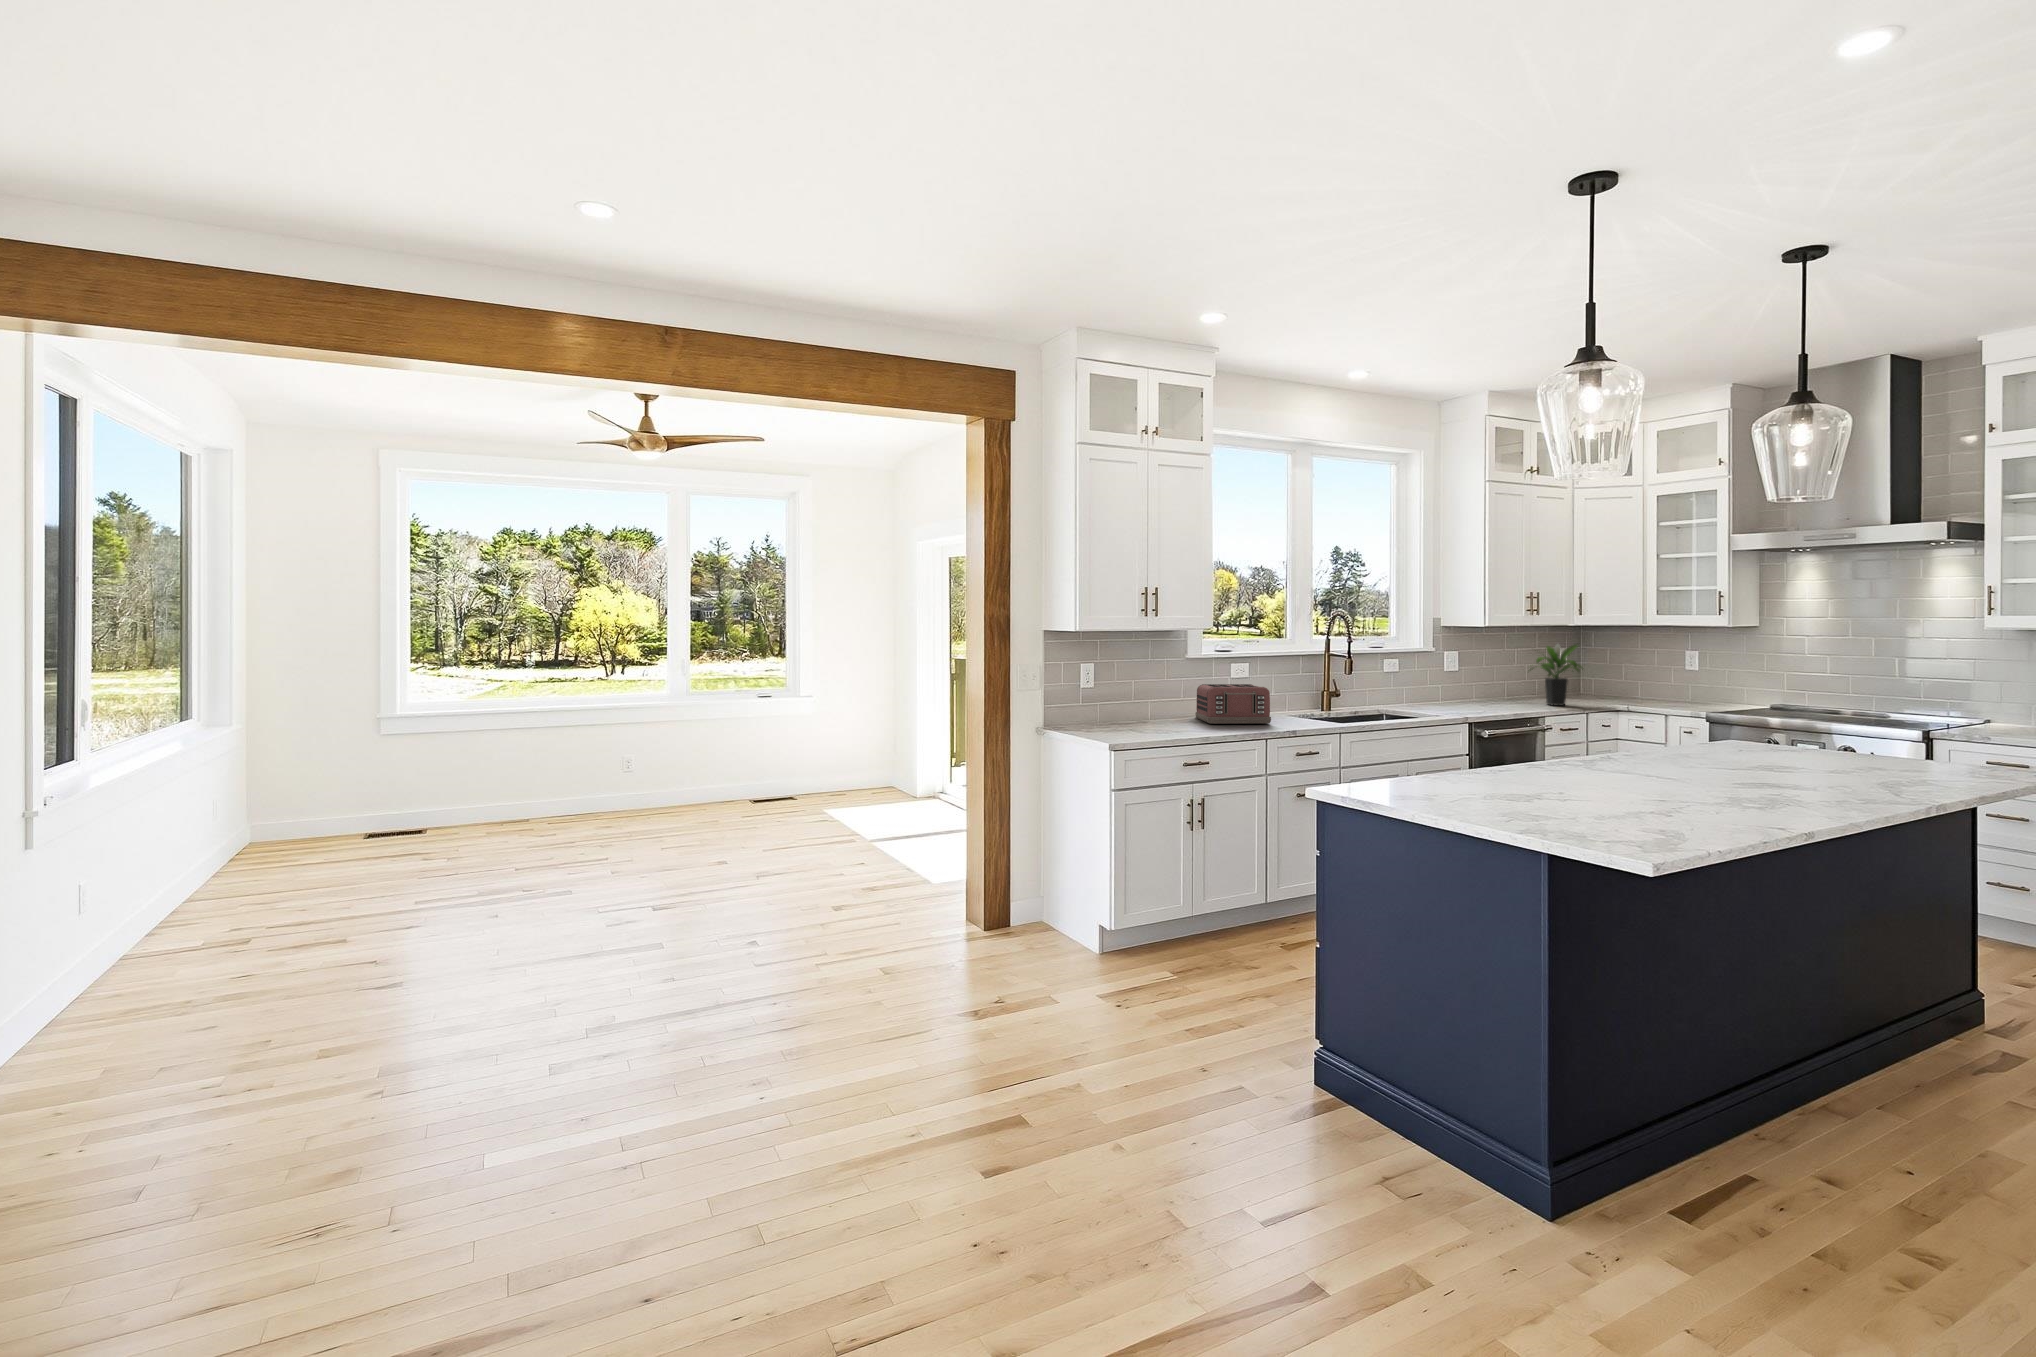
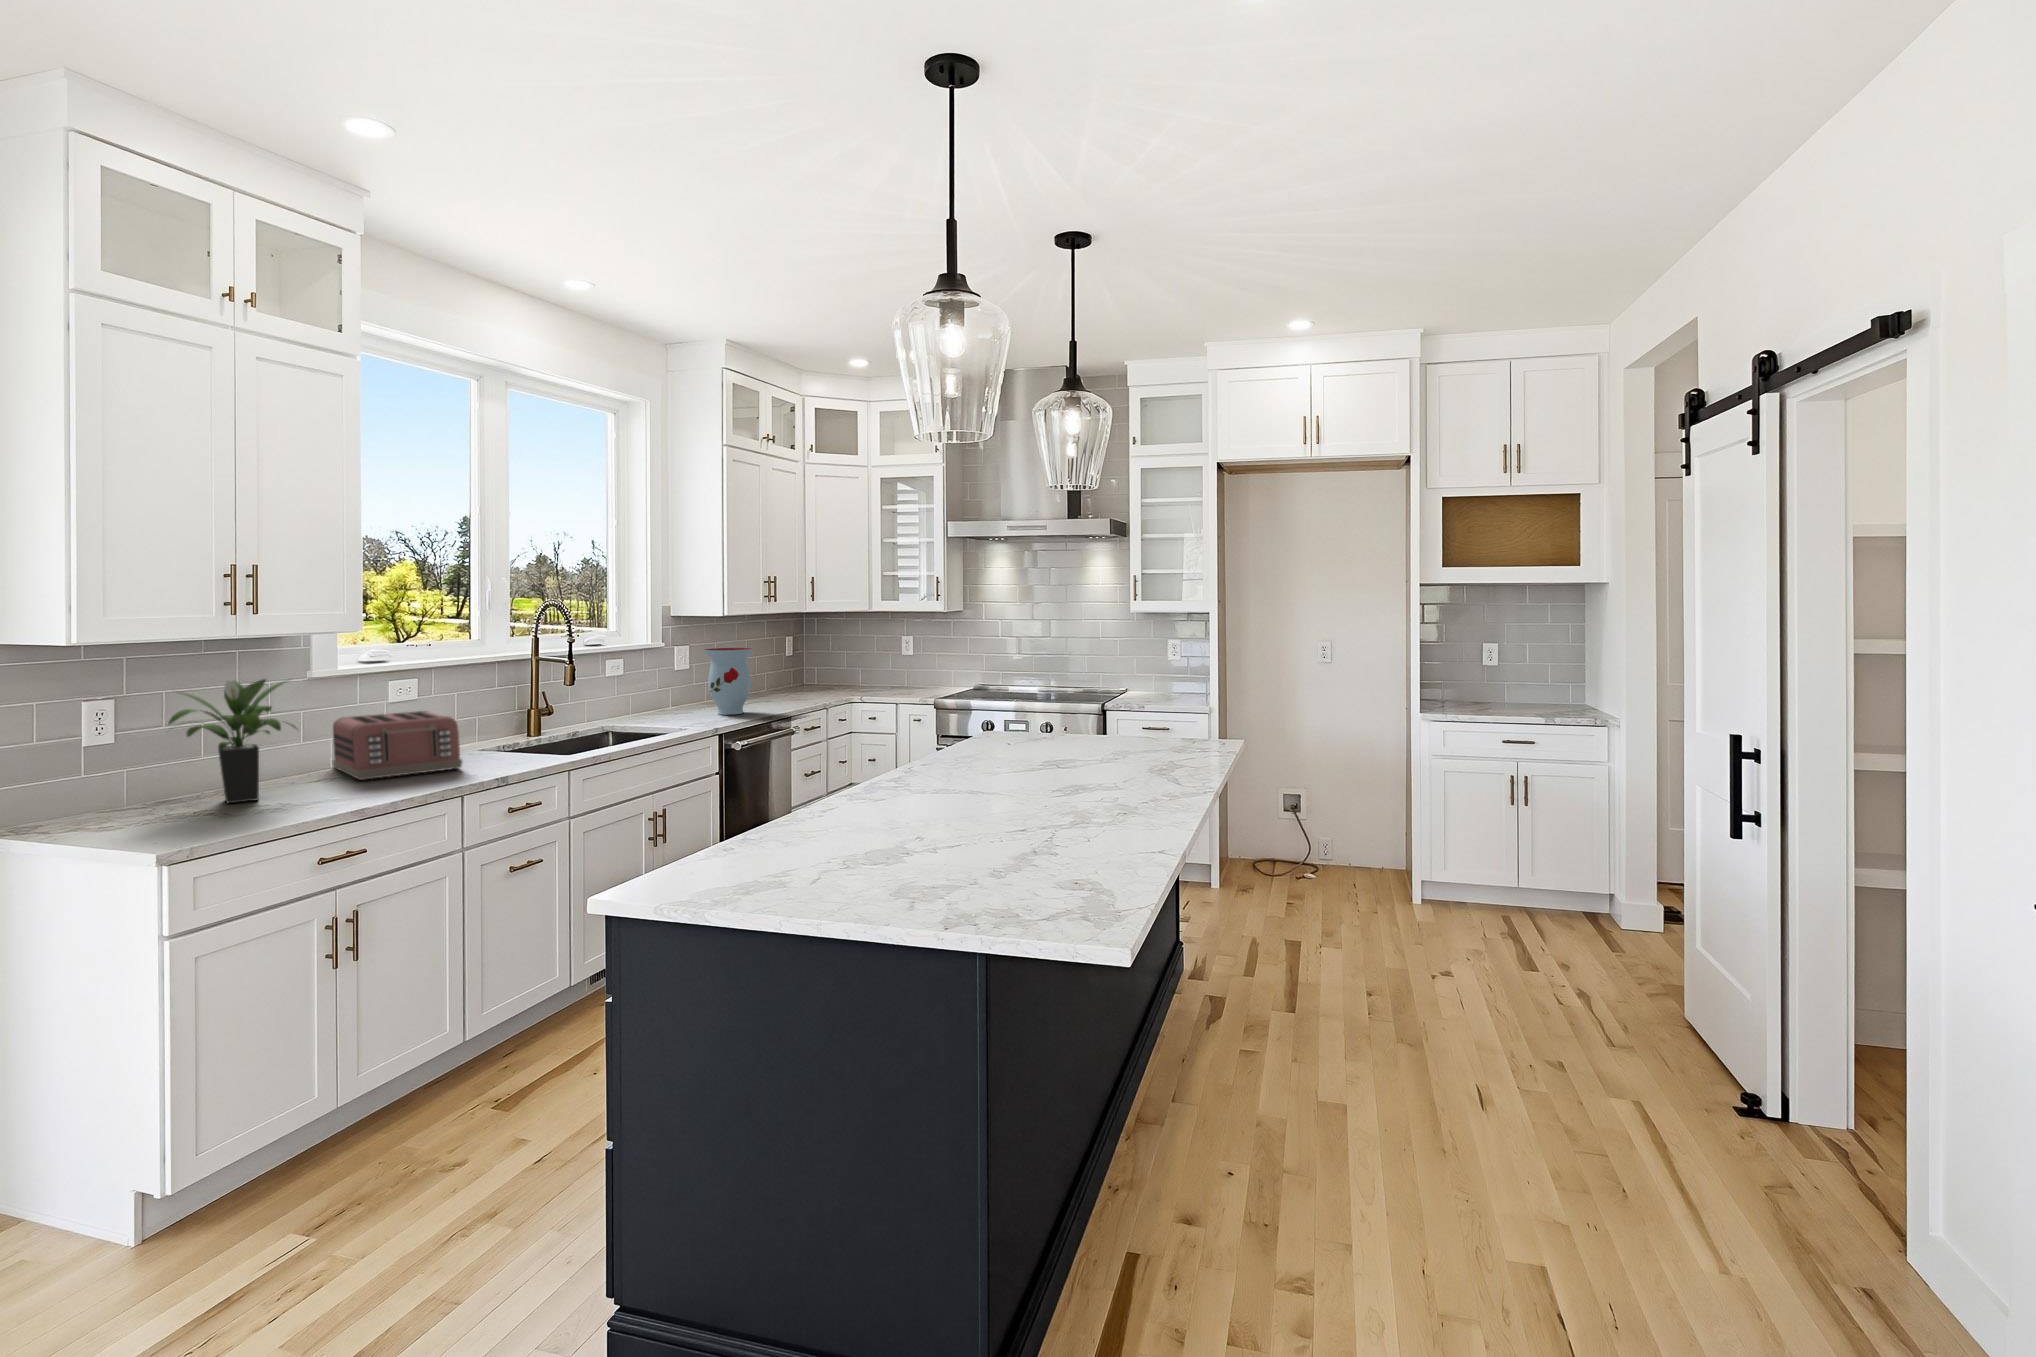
potted plant: present [1530,644,1582,706] -> present [169,679,296,803]
vase: none [1465,654,1511,710] -> present [703,648,753,715]

